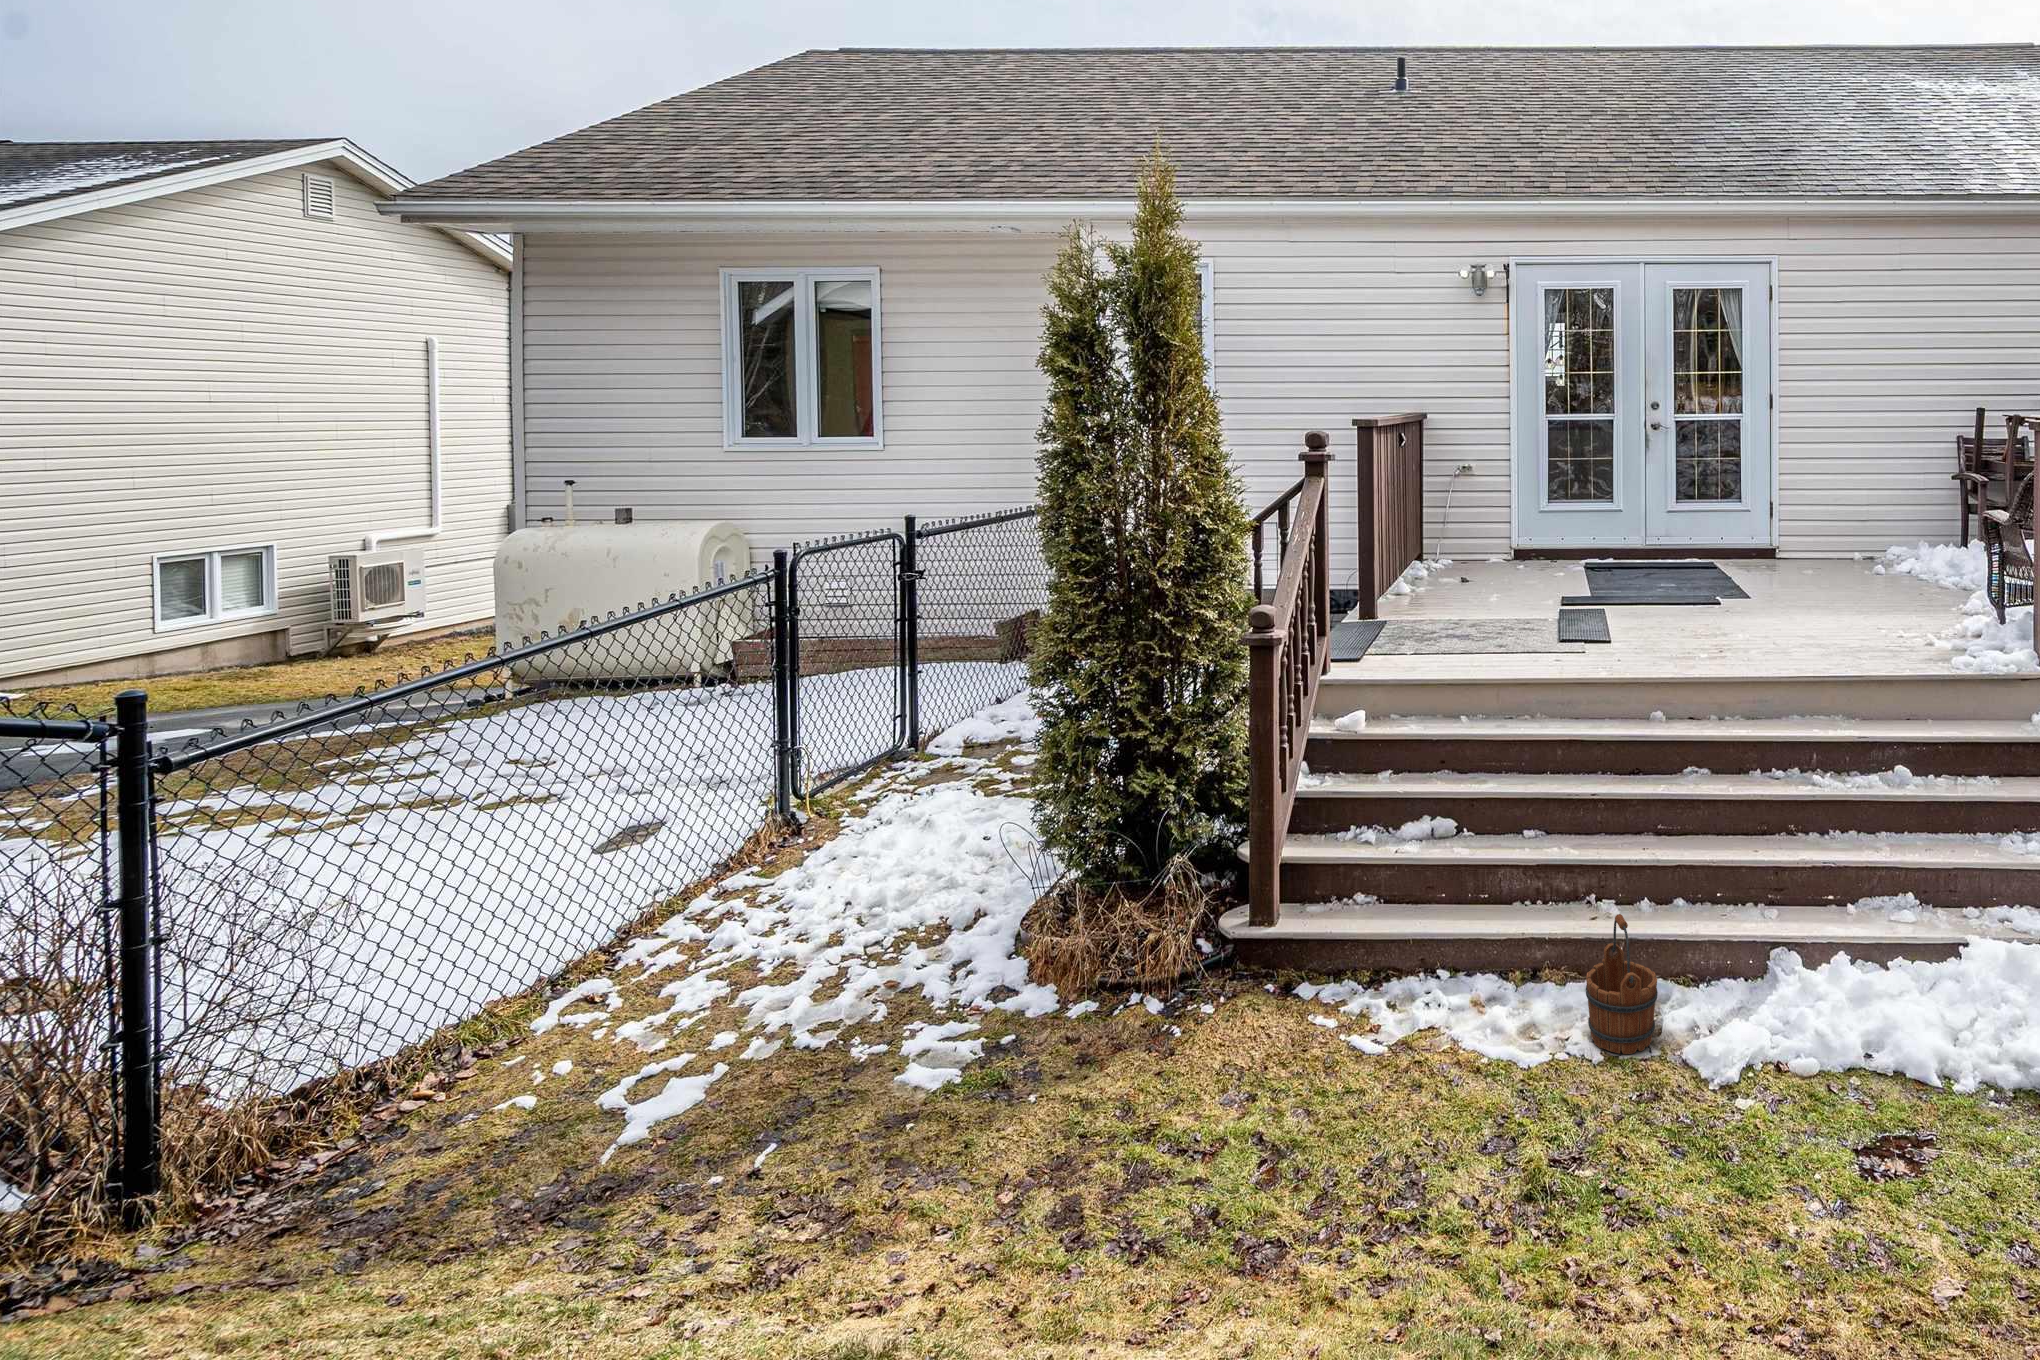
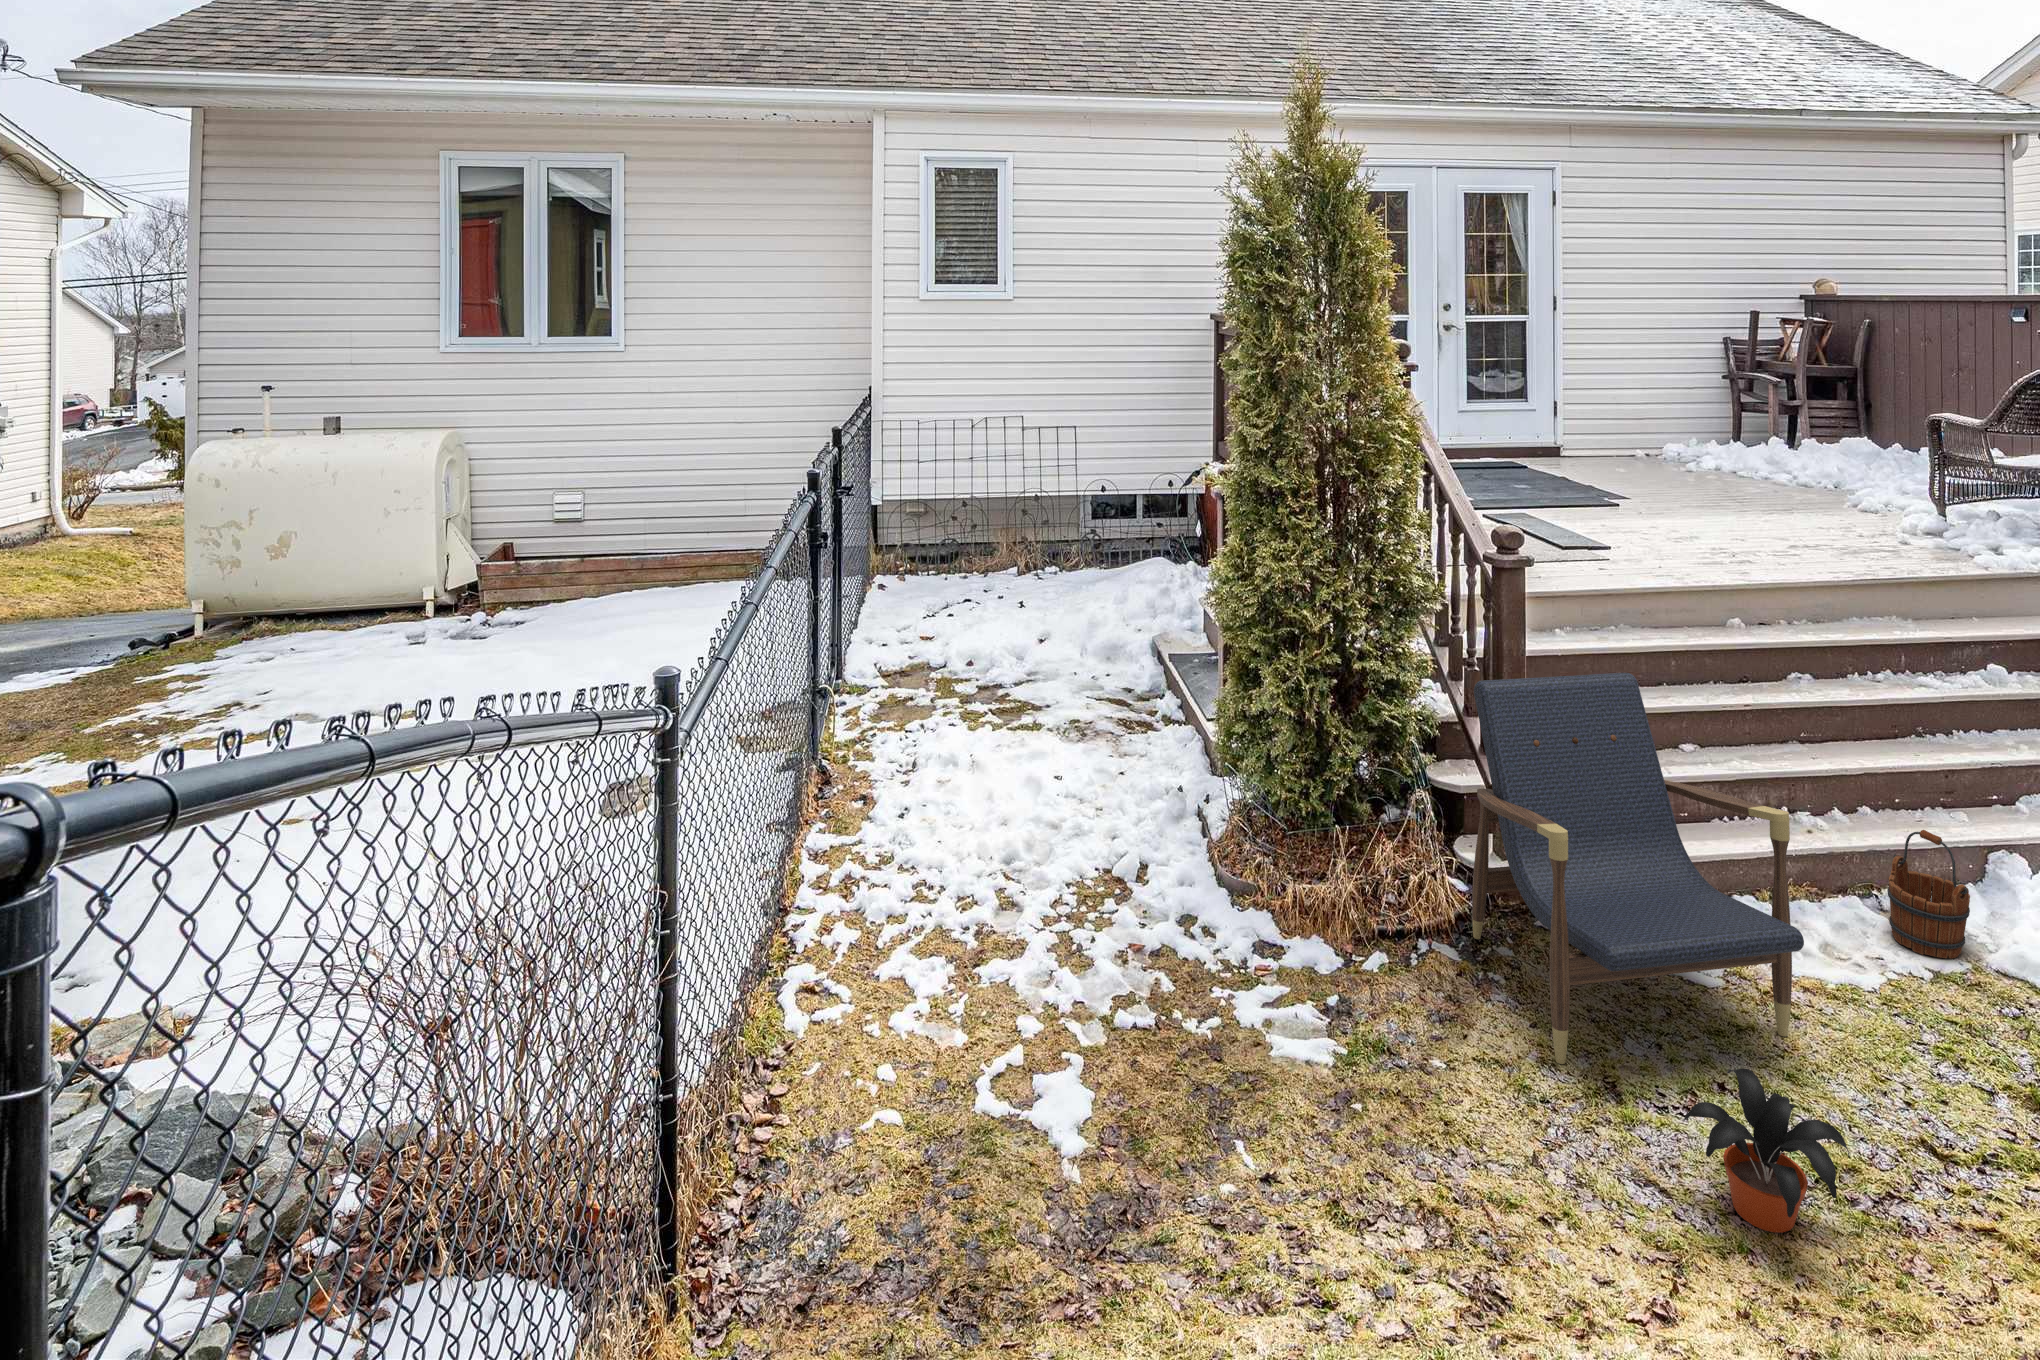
lounge chair: none [1087,736,1365,1109] -> present [1472,673,1804,1064]
potted plant: none [1002,1105,1154,1267] -> present [1684,1068,1850,1233]

